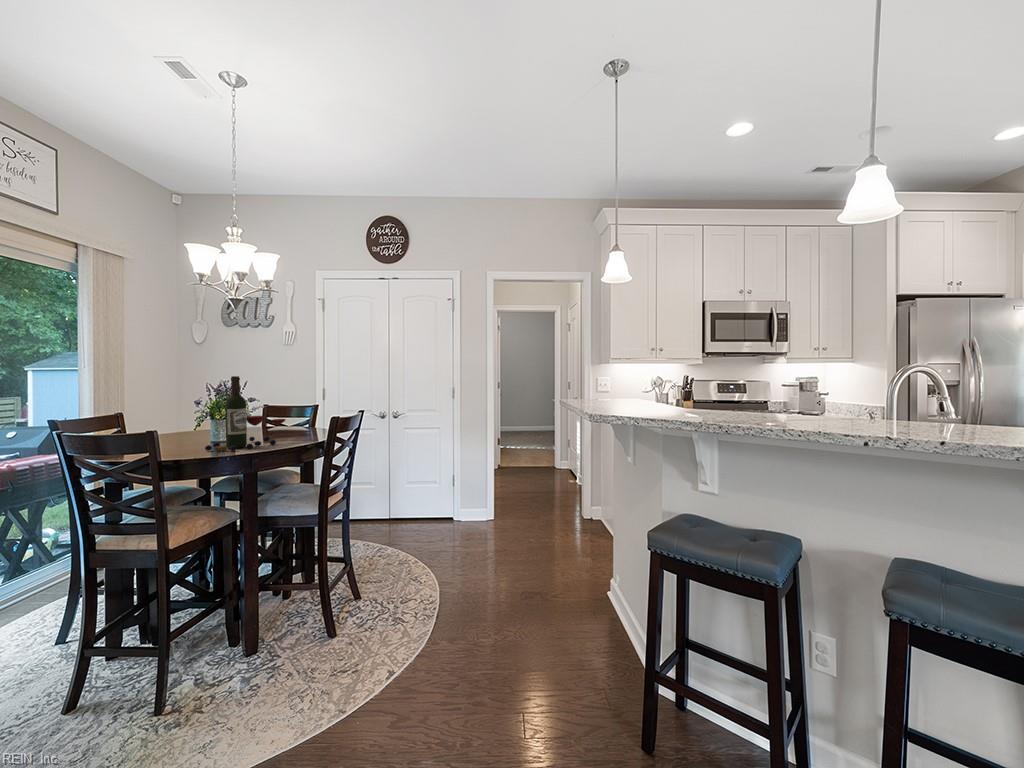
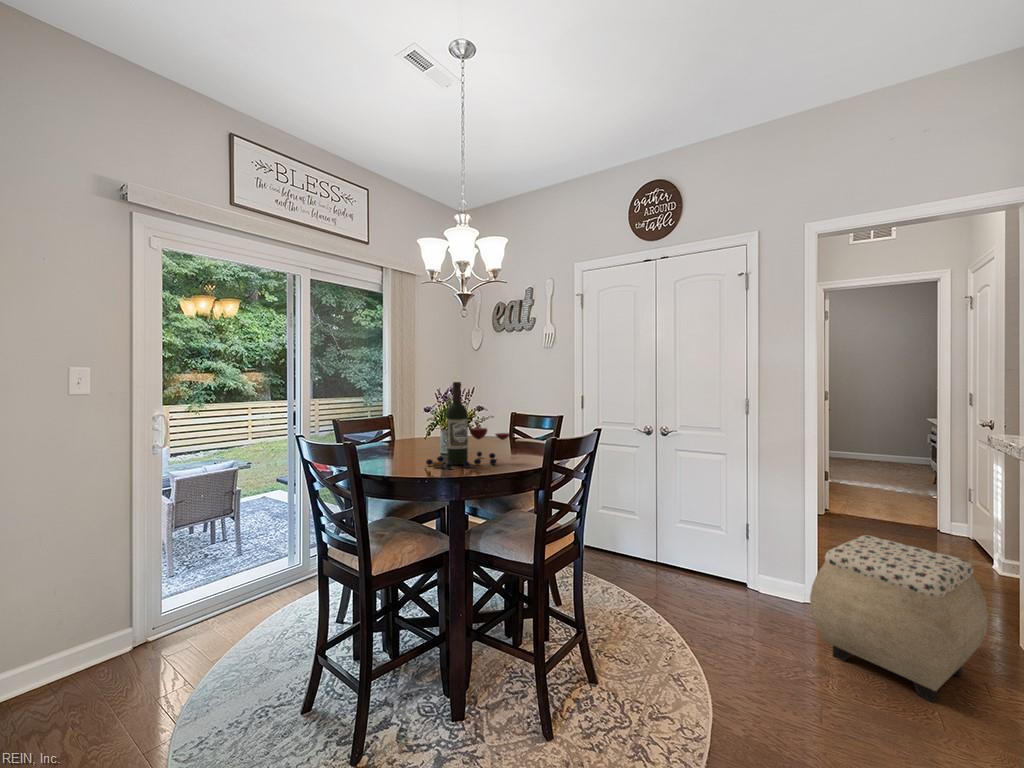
ottoman: none [491,468,570,551] -> present [810,535,988,702]

